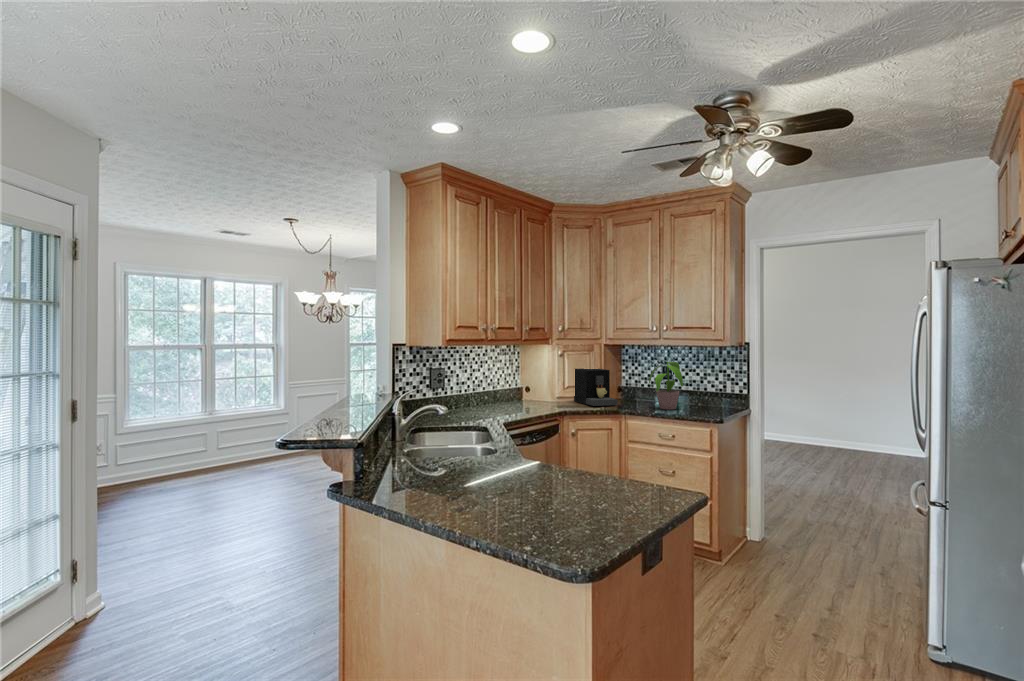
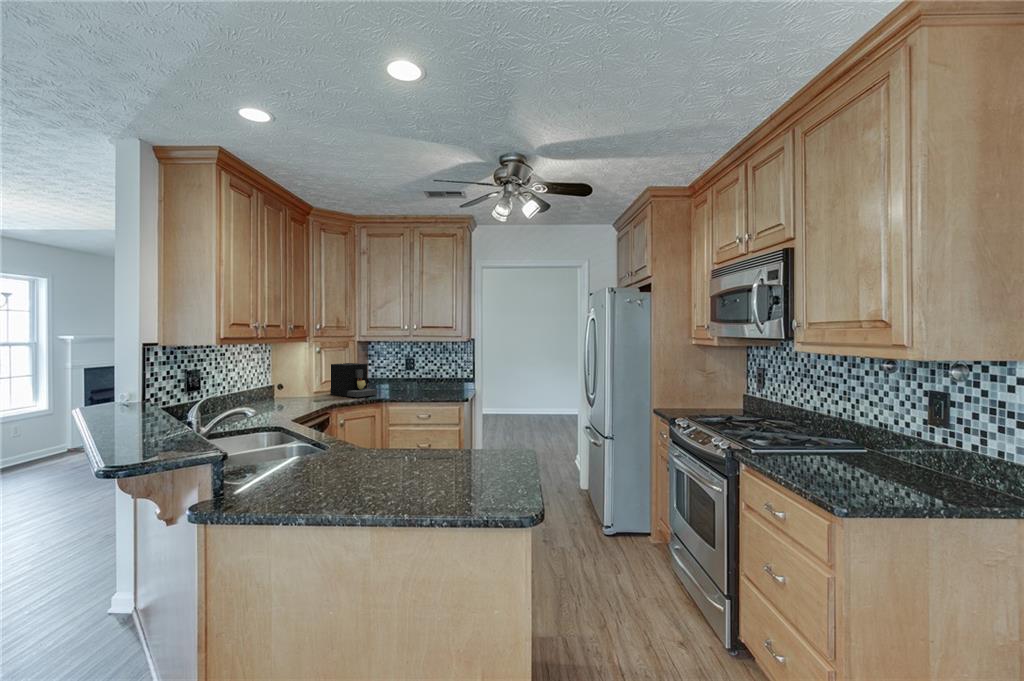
potted plant: present [648,362,683,409] -> none [403,355,439,395]

